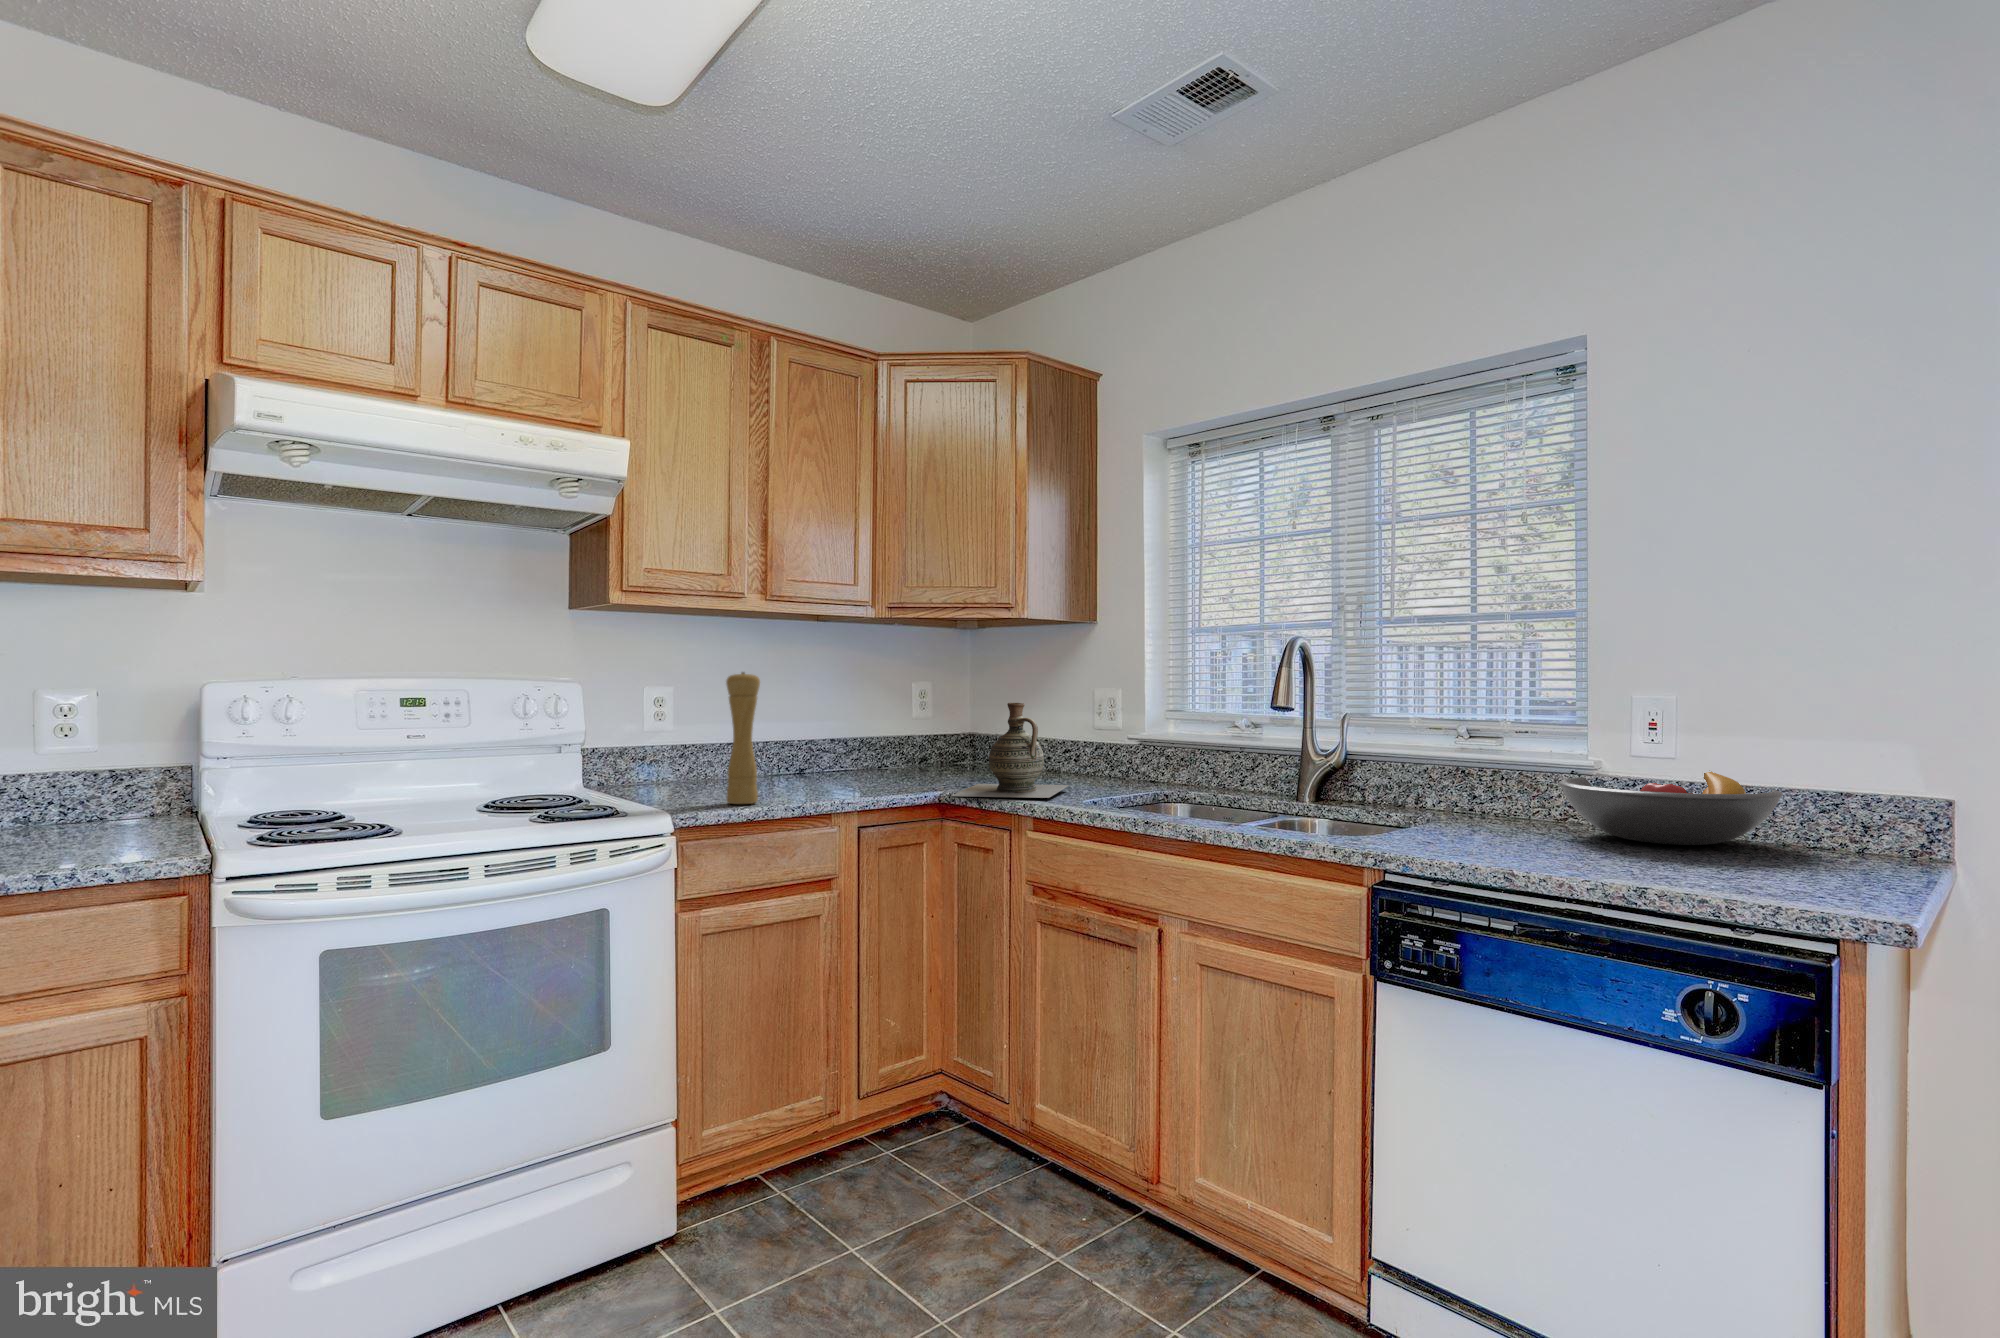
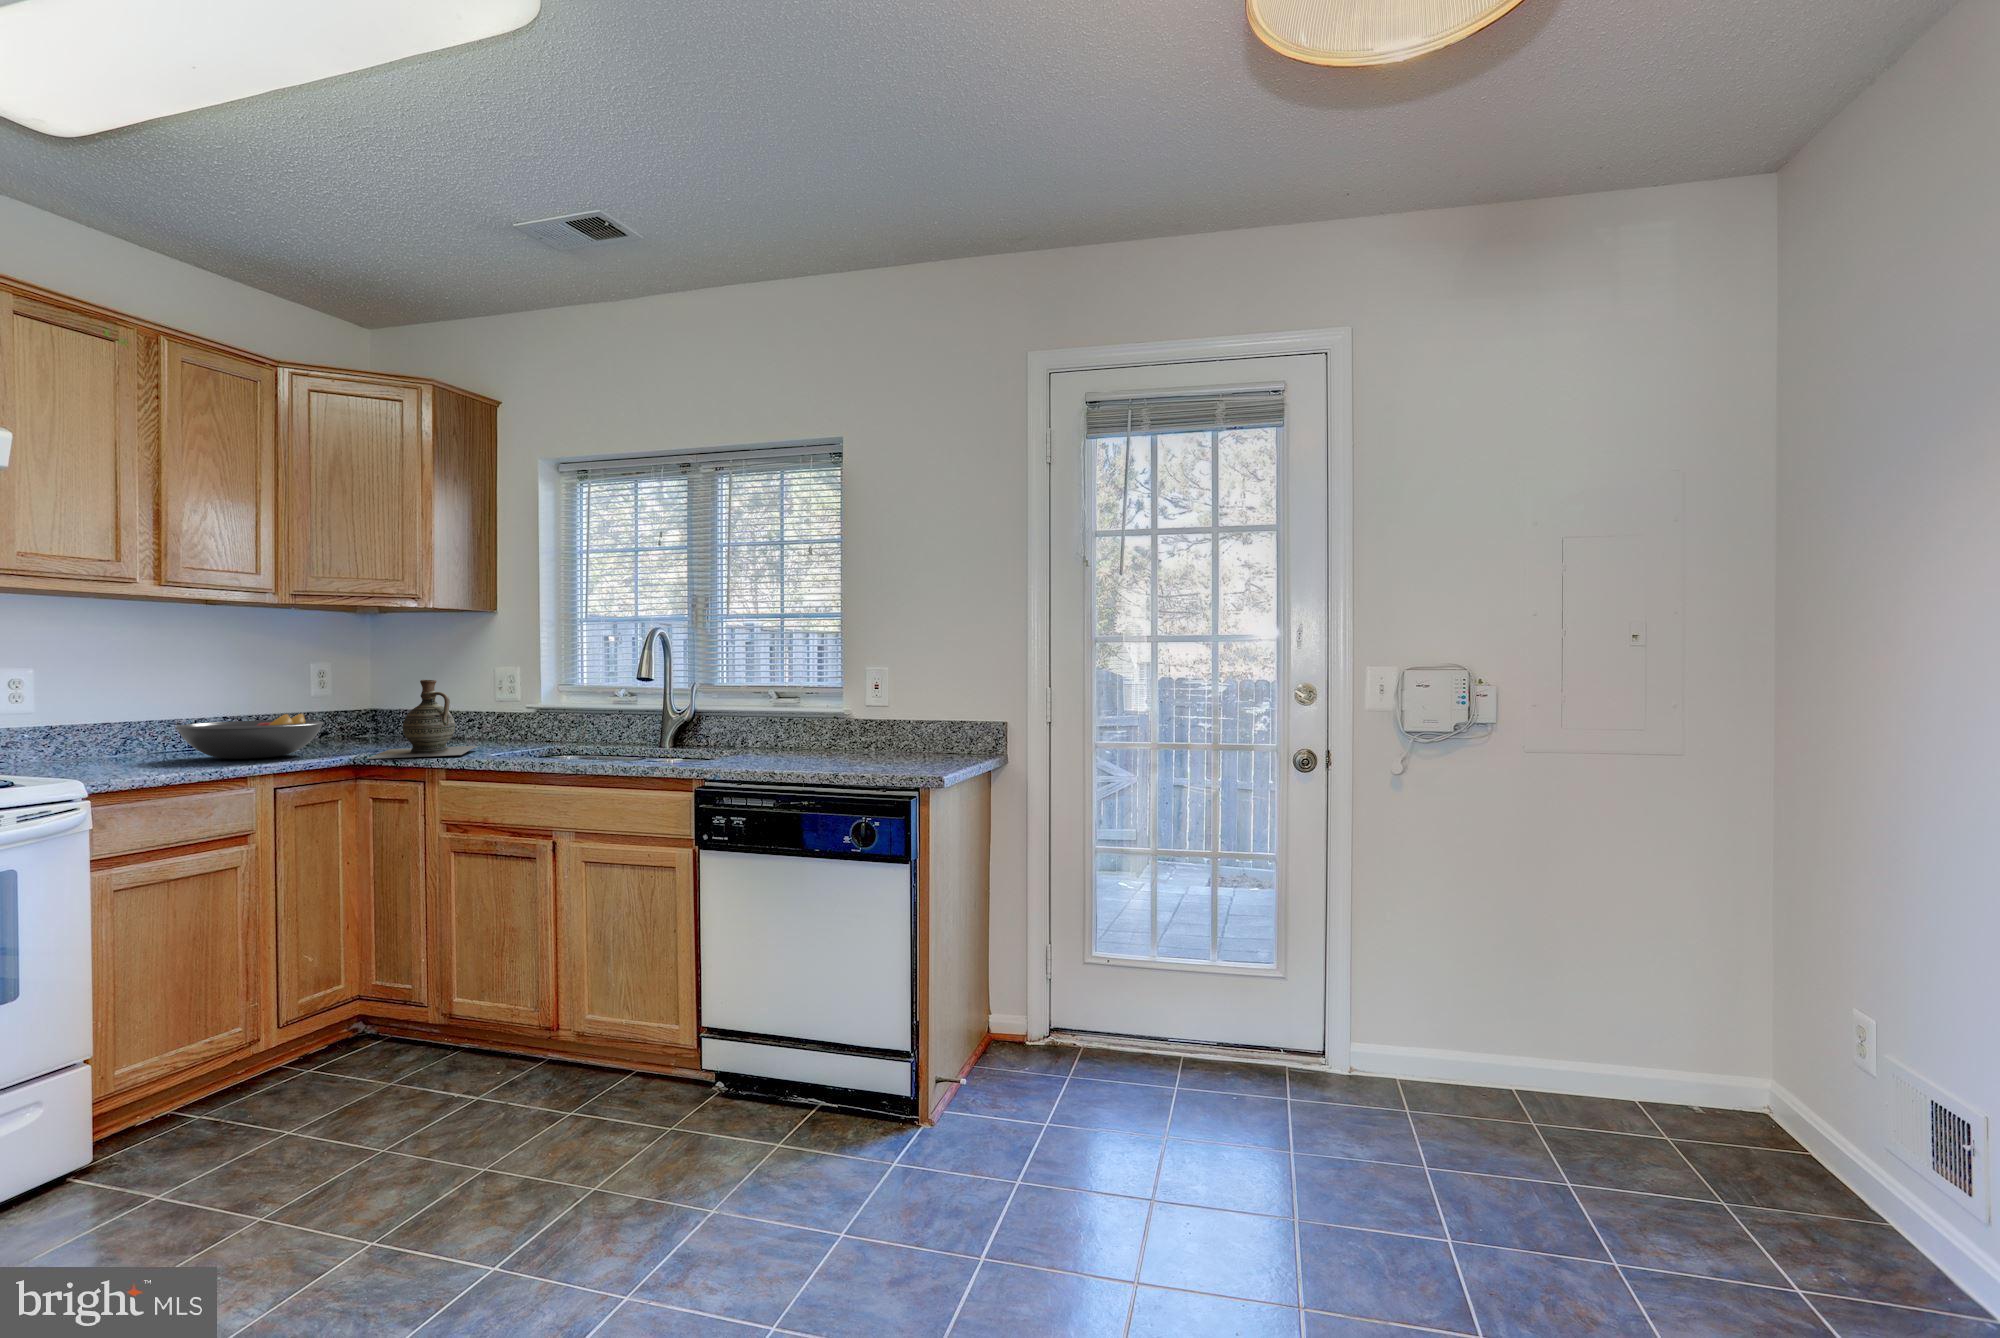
pepper mill: present [726,672,760,804] -> none [125,655,164,775]
fruit bowl: present [1559,771,1783,845] -> present [176,713,324,759]

